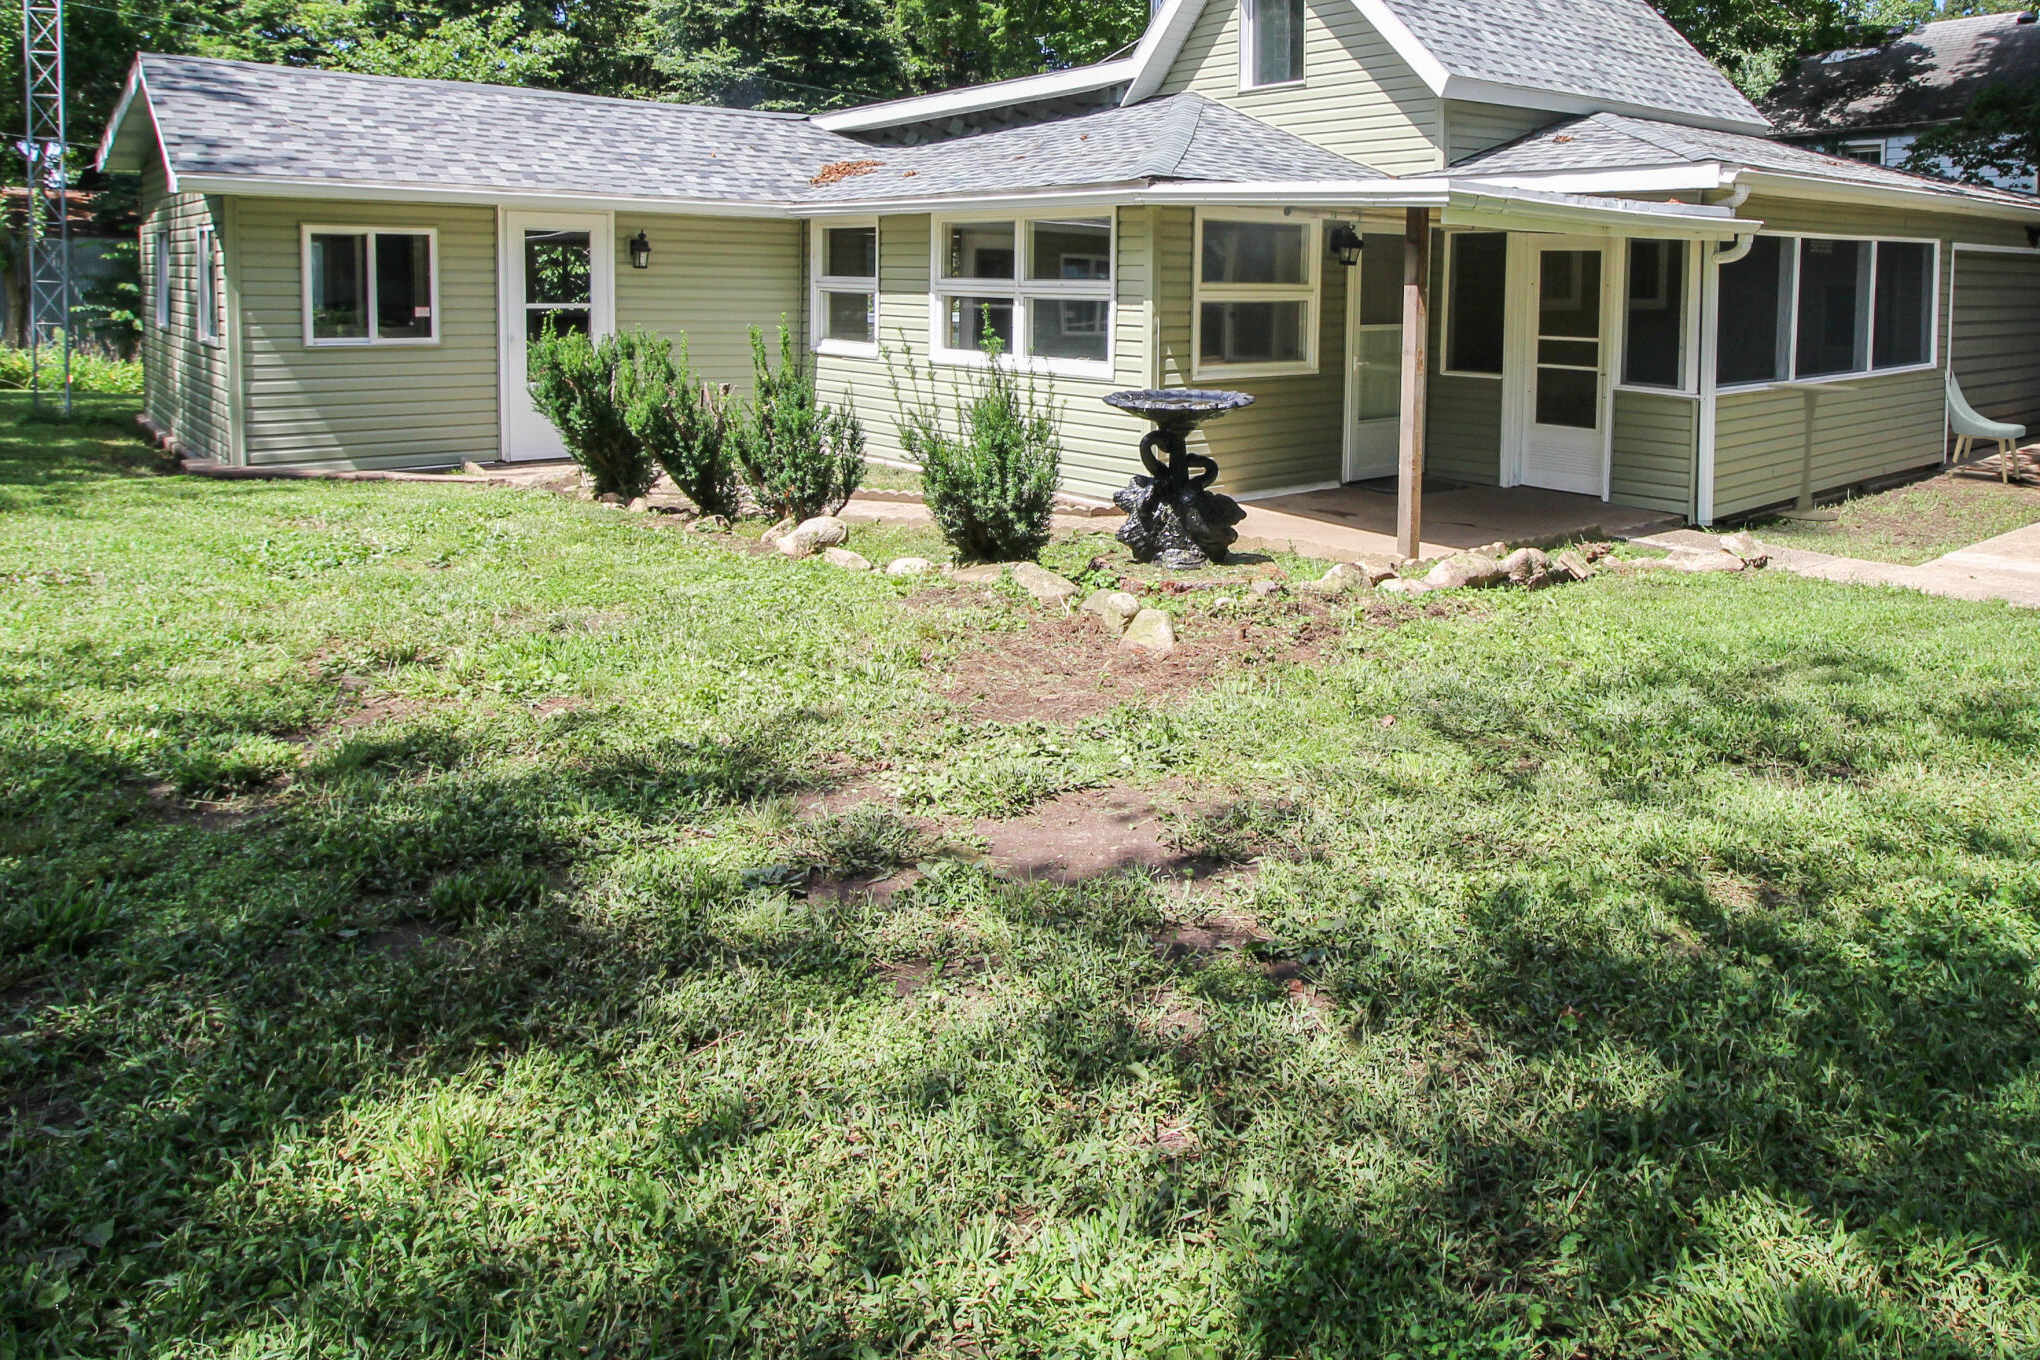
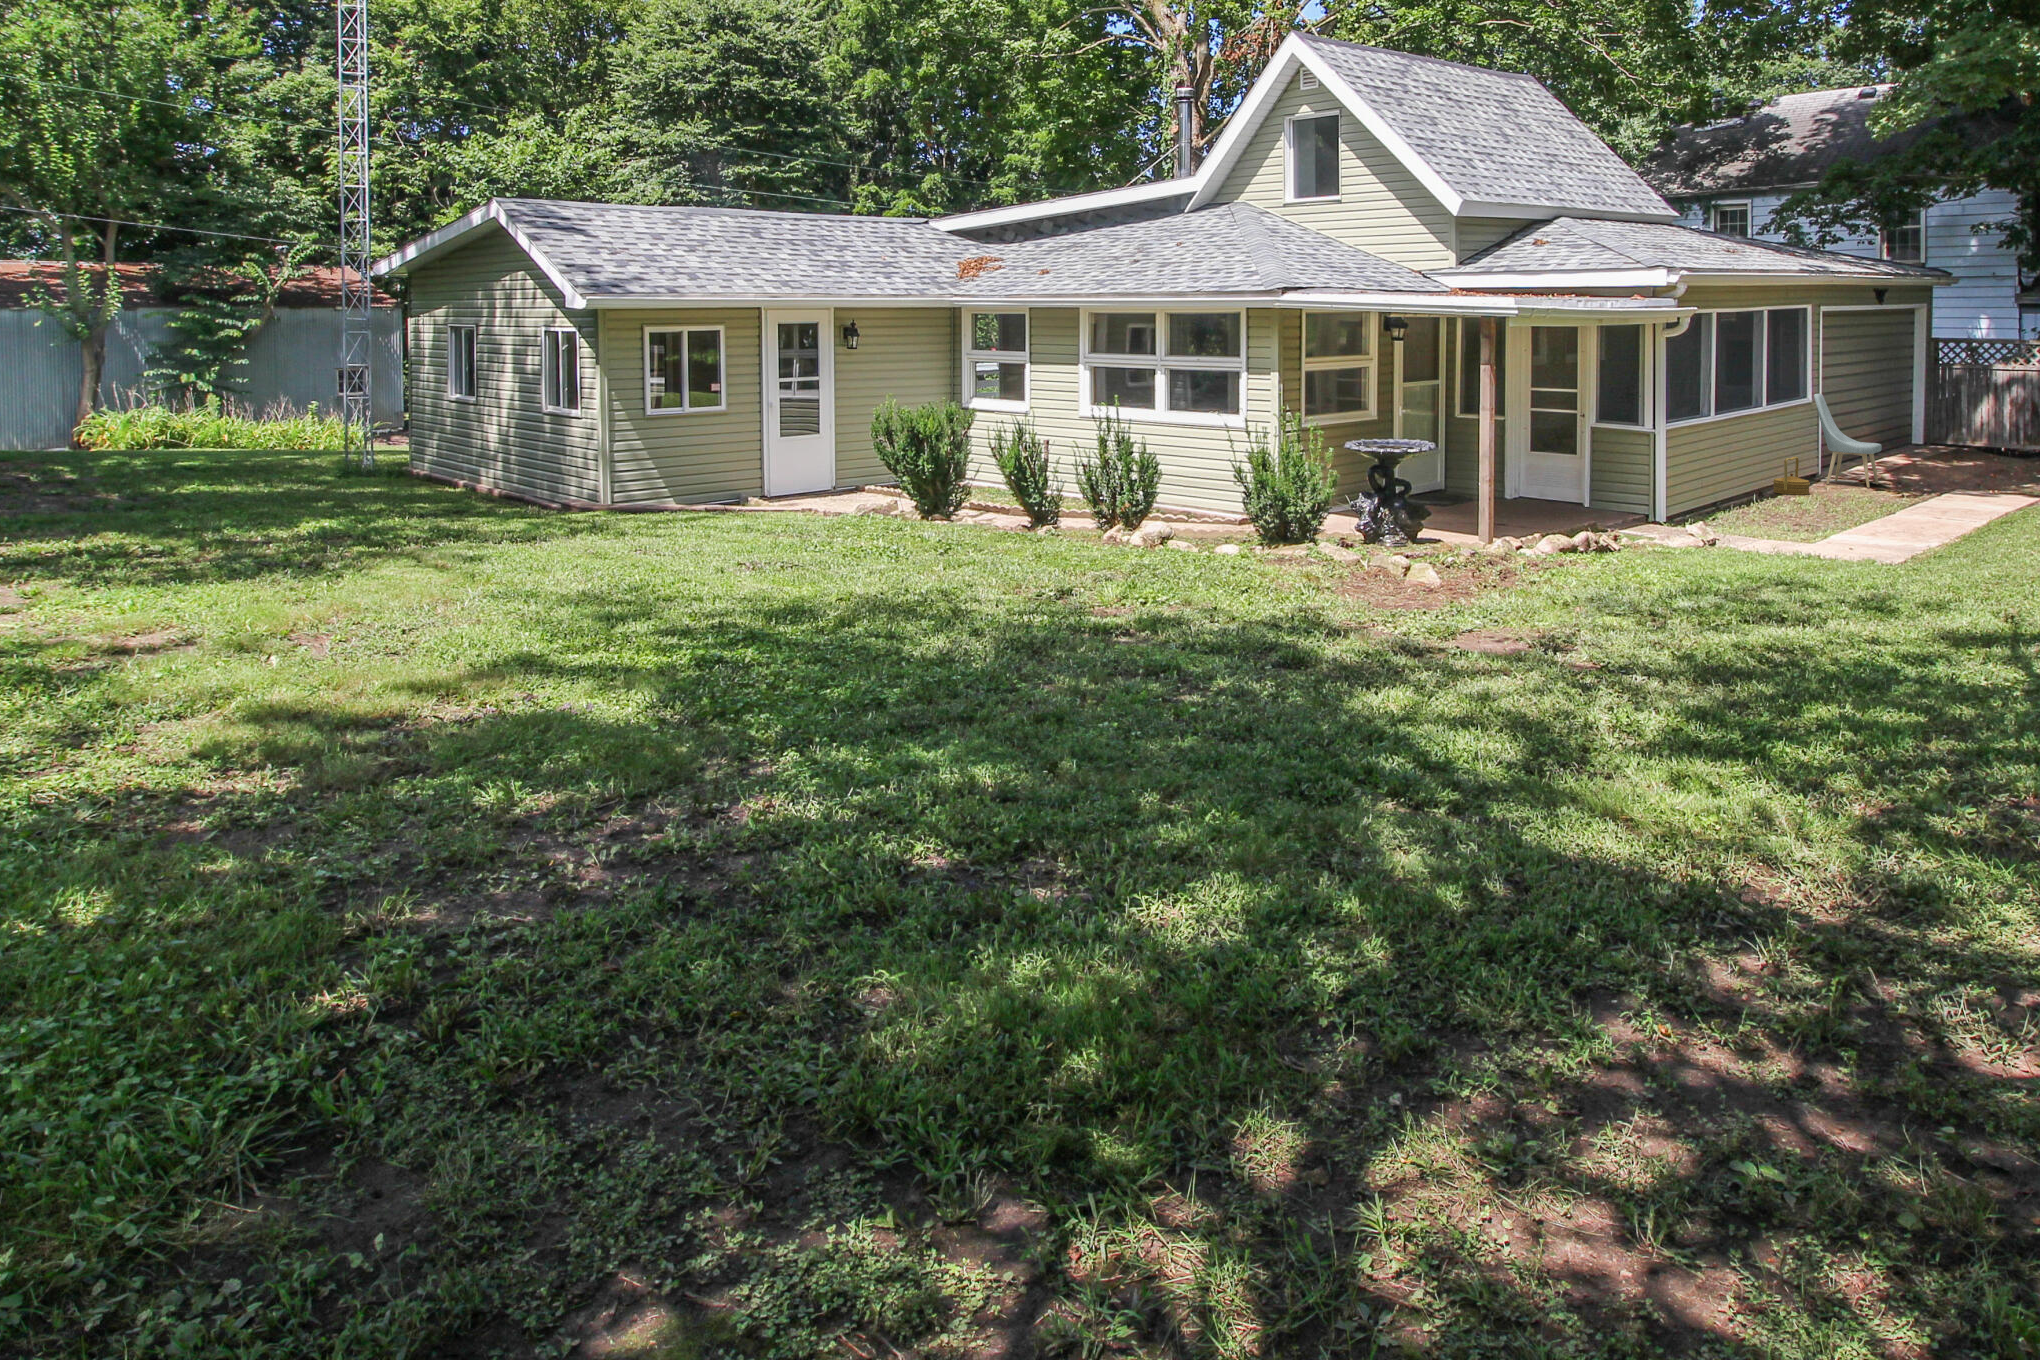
pedestal table: present [1768,383,1859,521] -> none [1700,419,1767,515]
woven basket: none [1873,439,1924,492] -> present [1773,457,1810,495]

